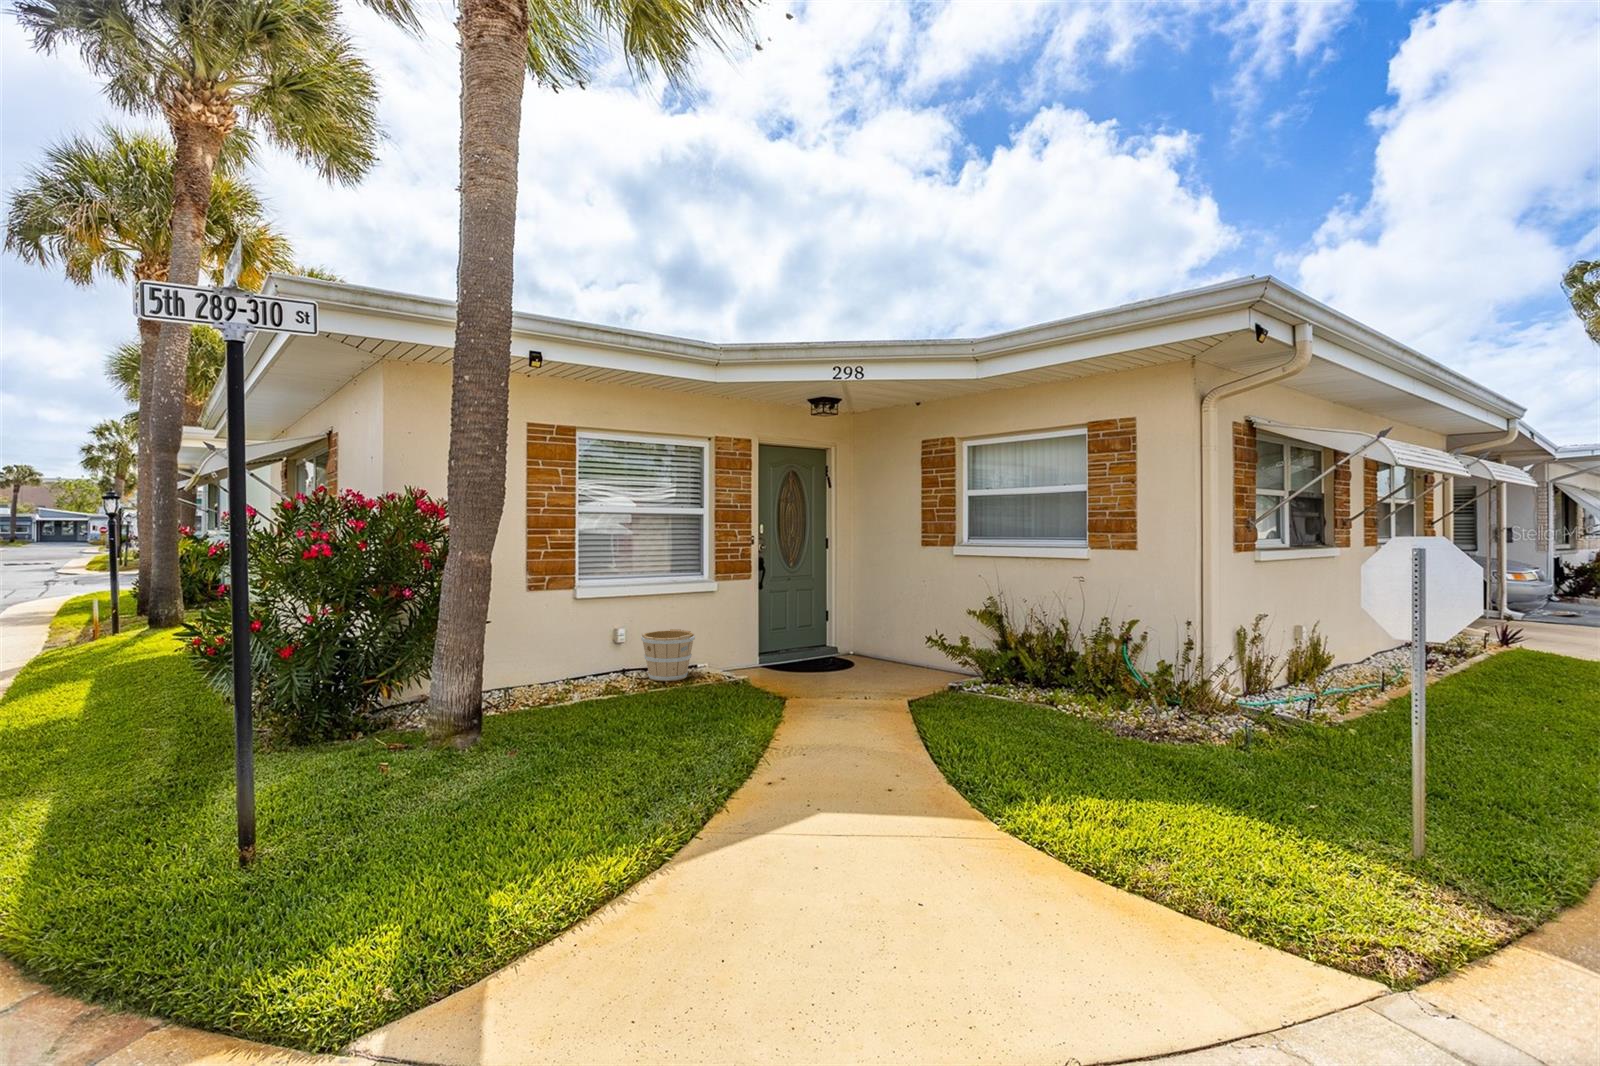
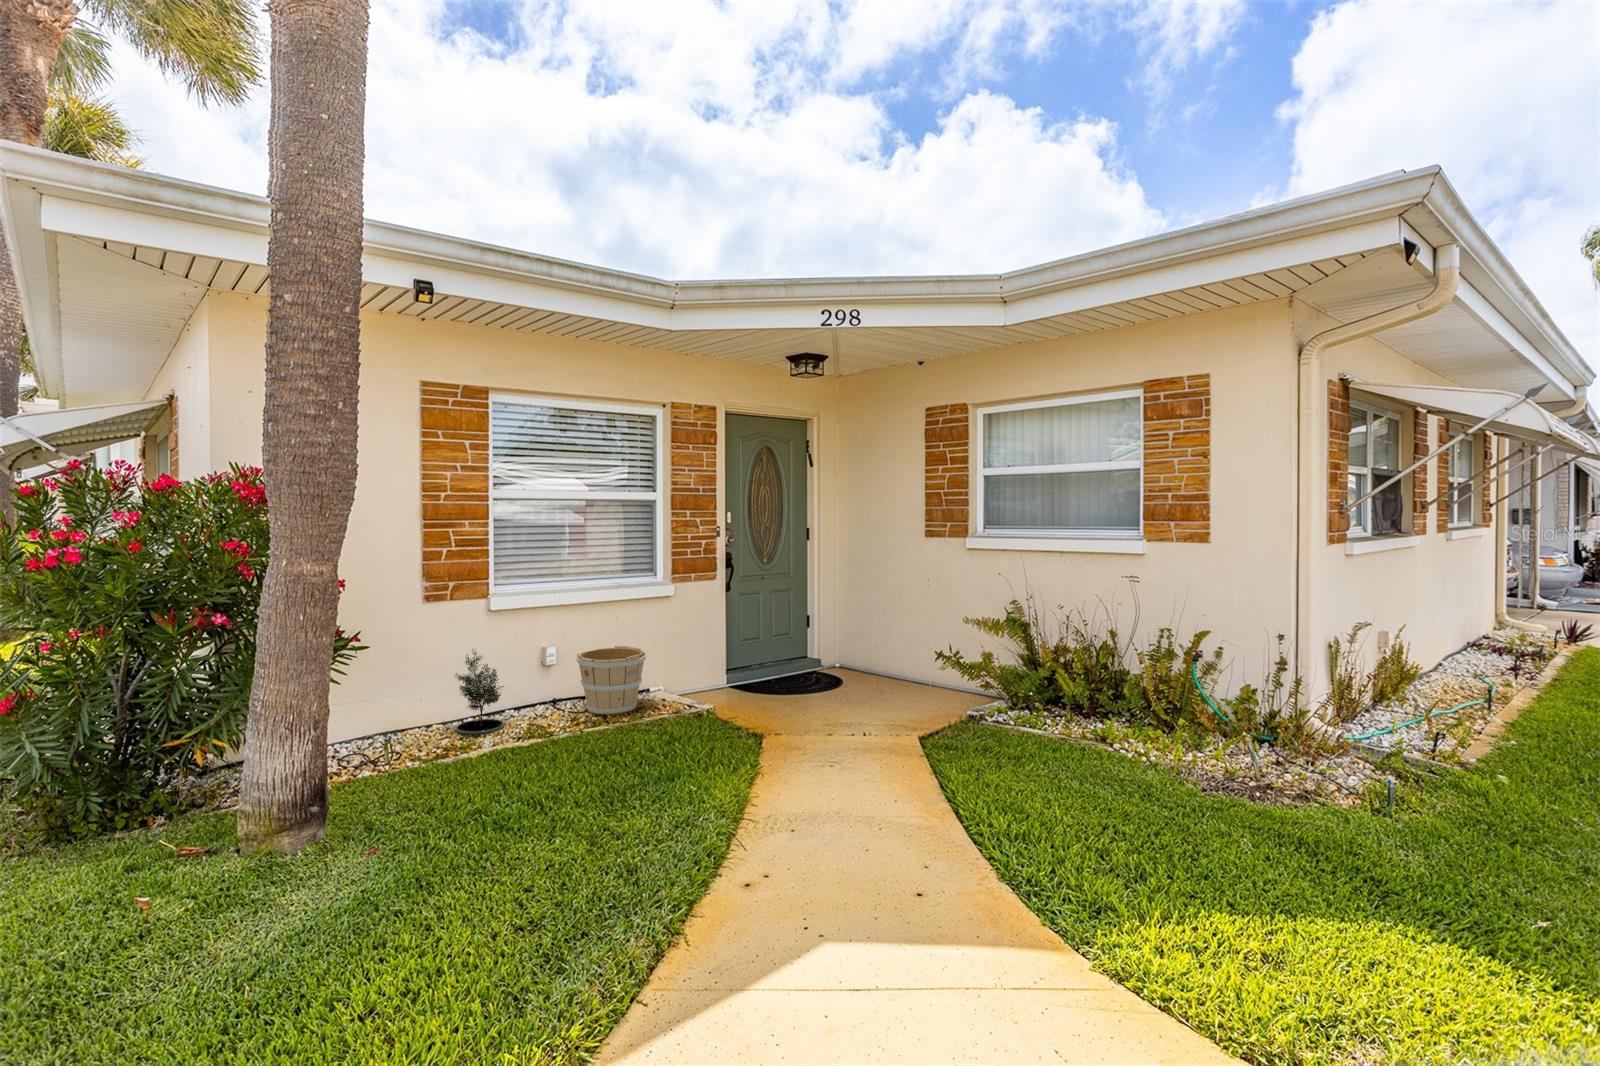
potted tree: none [549,626,587,692] -> present [455,649,504,734]

